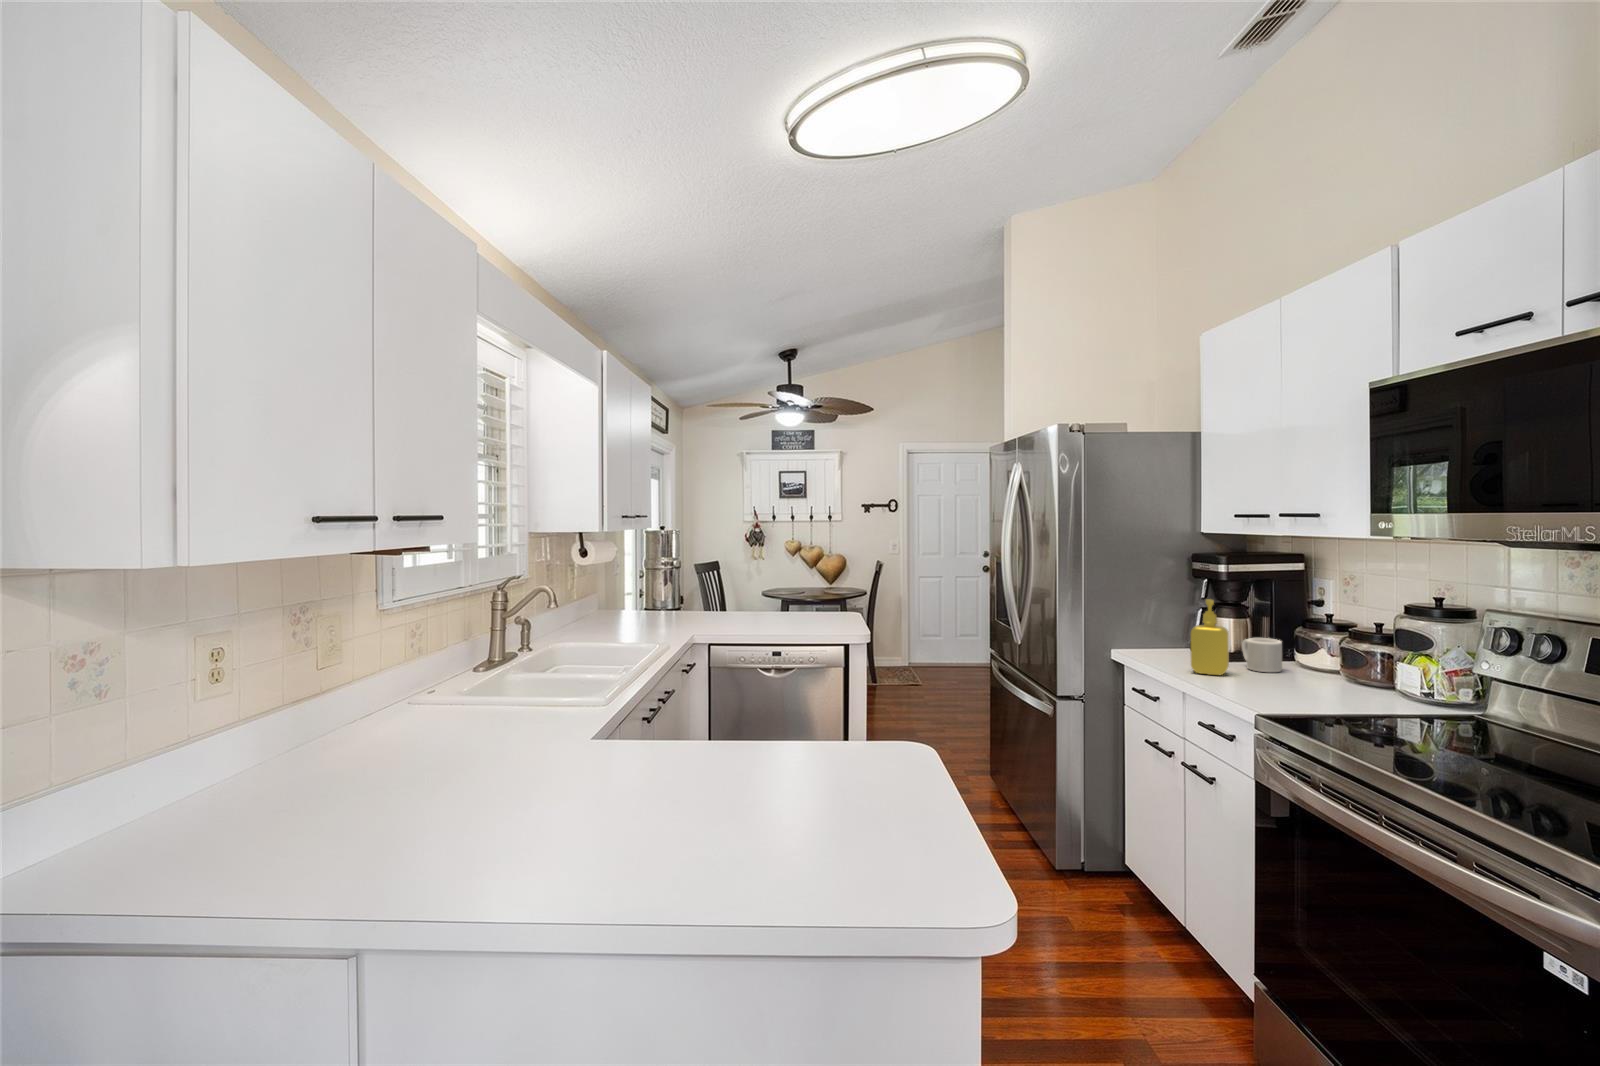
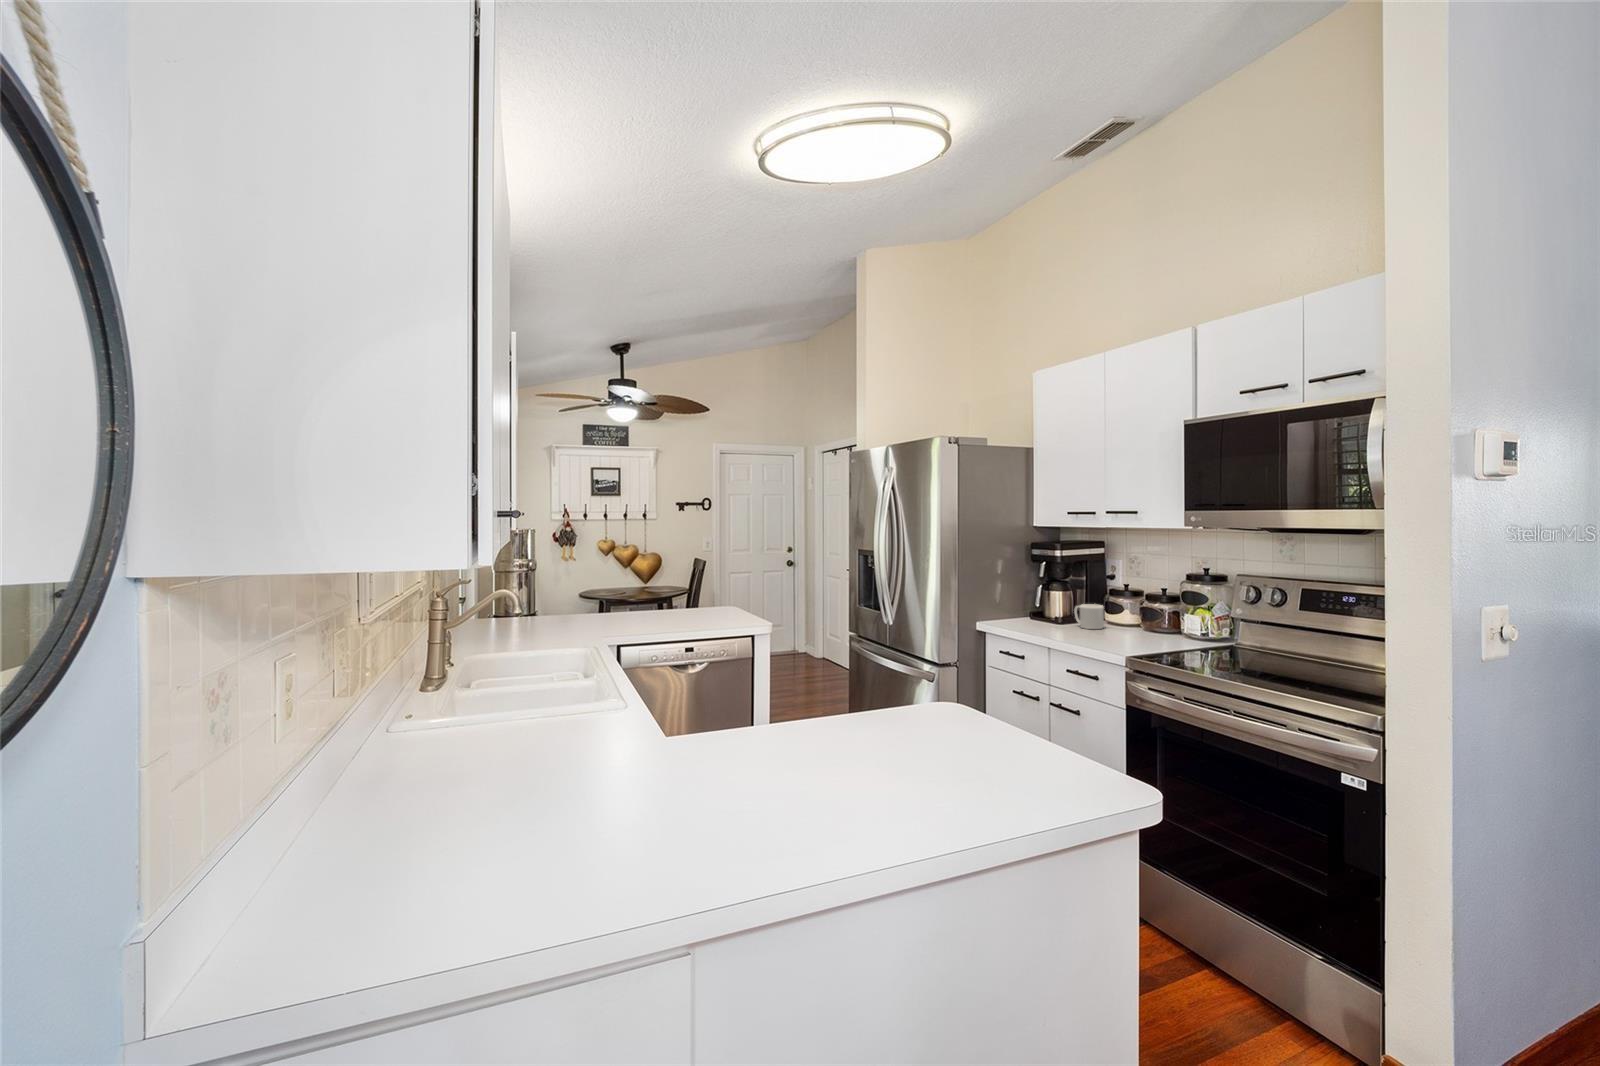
soap dispenser: present [1191,599,1229,676] -> none [1047,576,1074,633]

